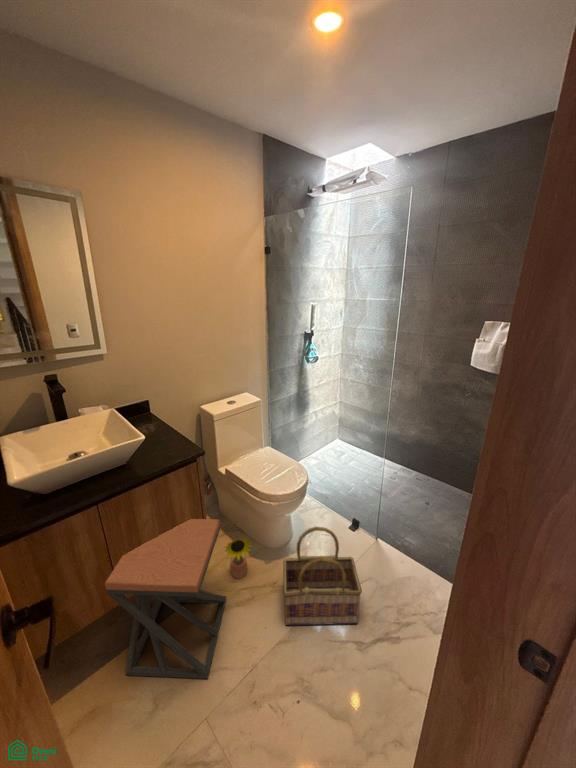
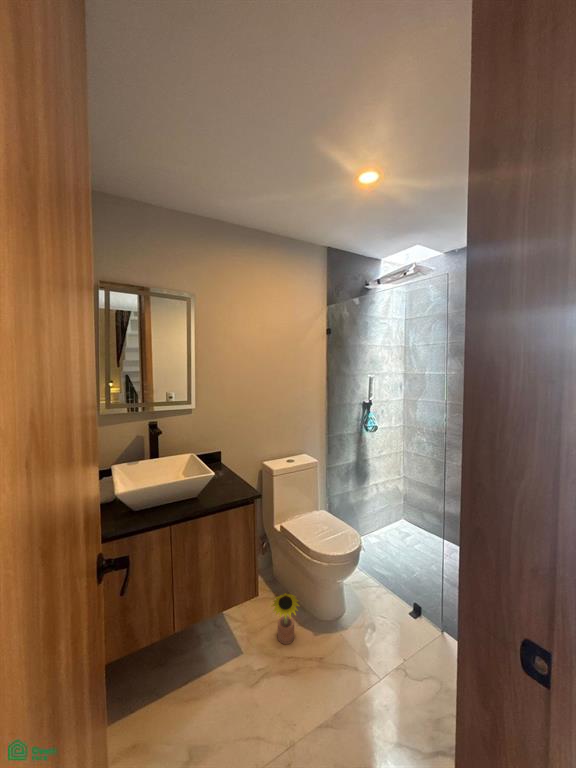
stool: present [105,519,226,679] -> none [163,554,270,743]
basket: present [283,527,362,625] -> none [327,590,416,723]

